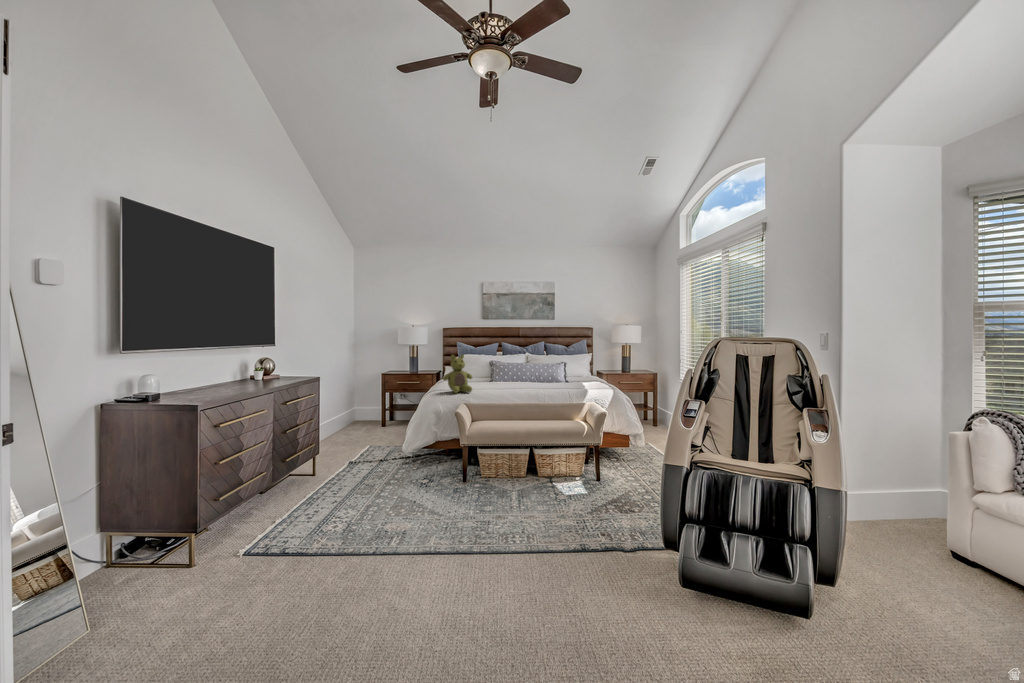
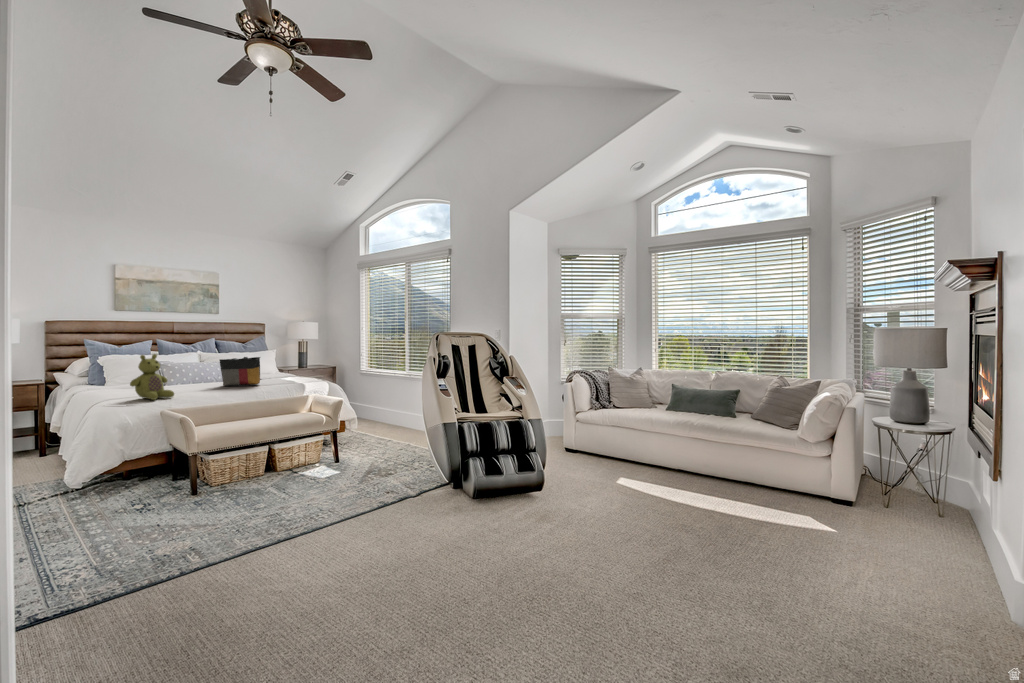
tote bag: none [521,359,554,386] -> present [219,357,260,386]

